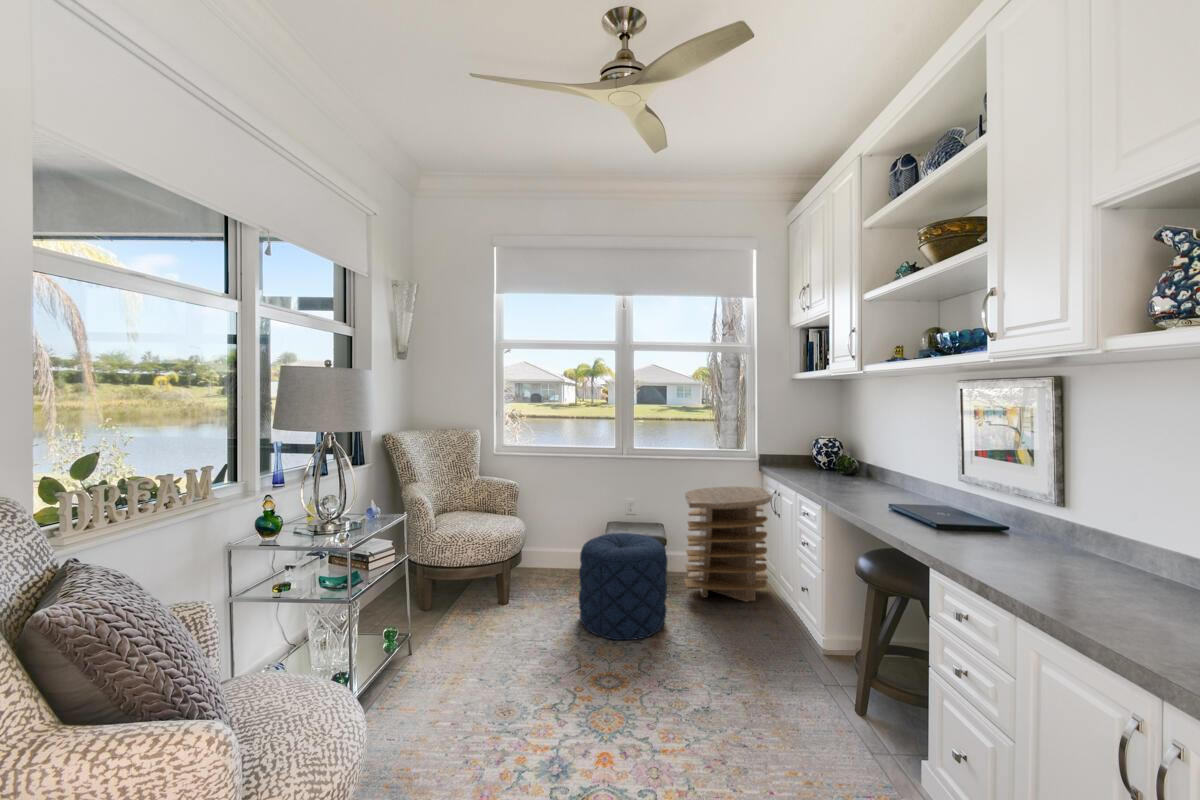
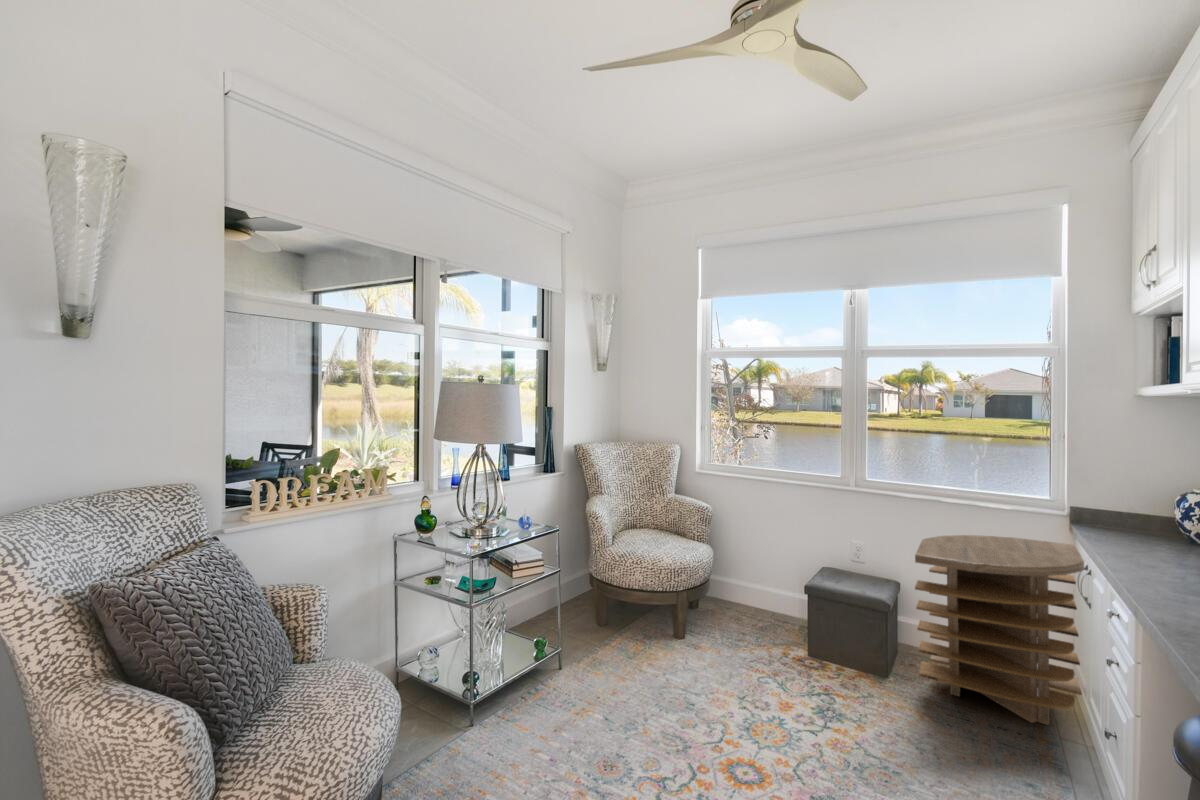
pouf: present [579,533,667,640] -> none [748,579,872,730]

